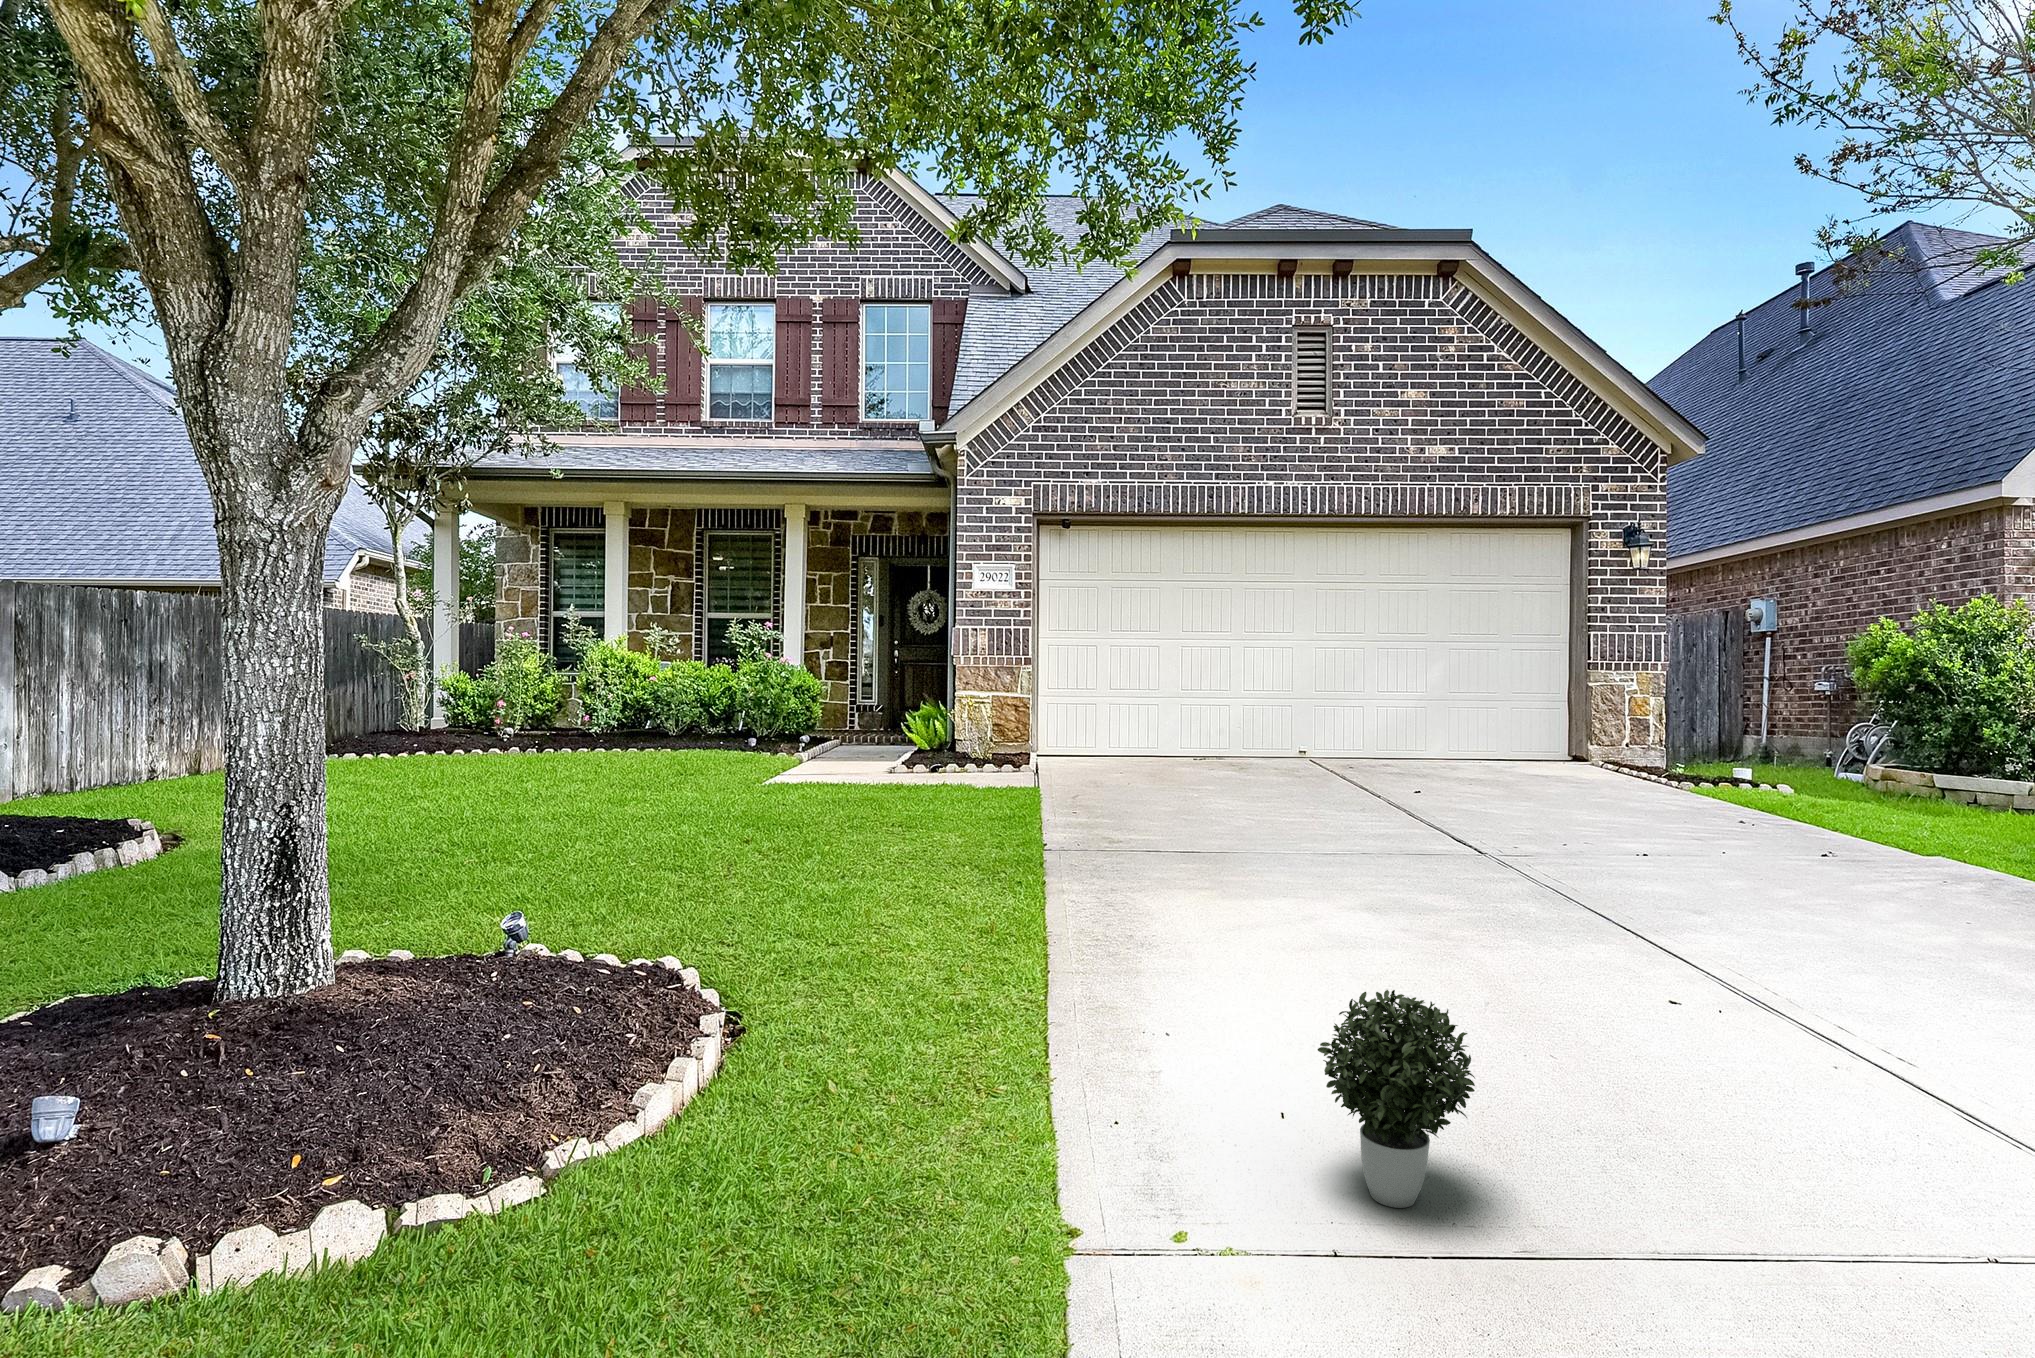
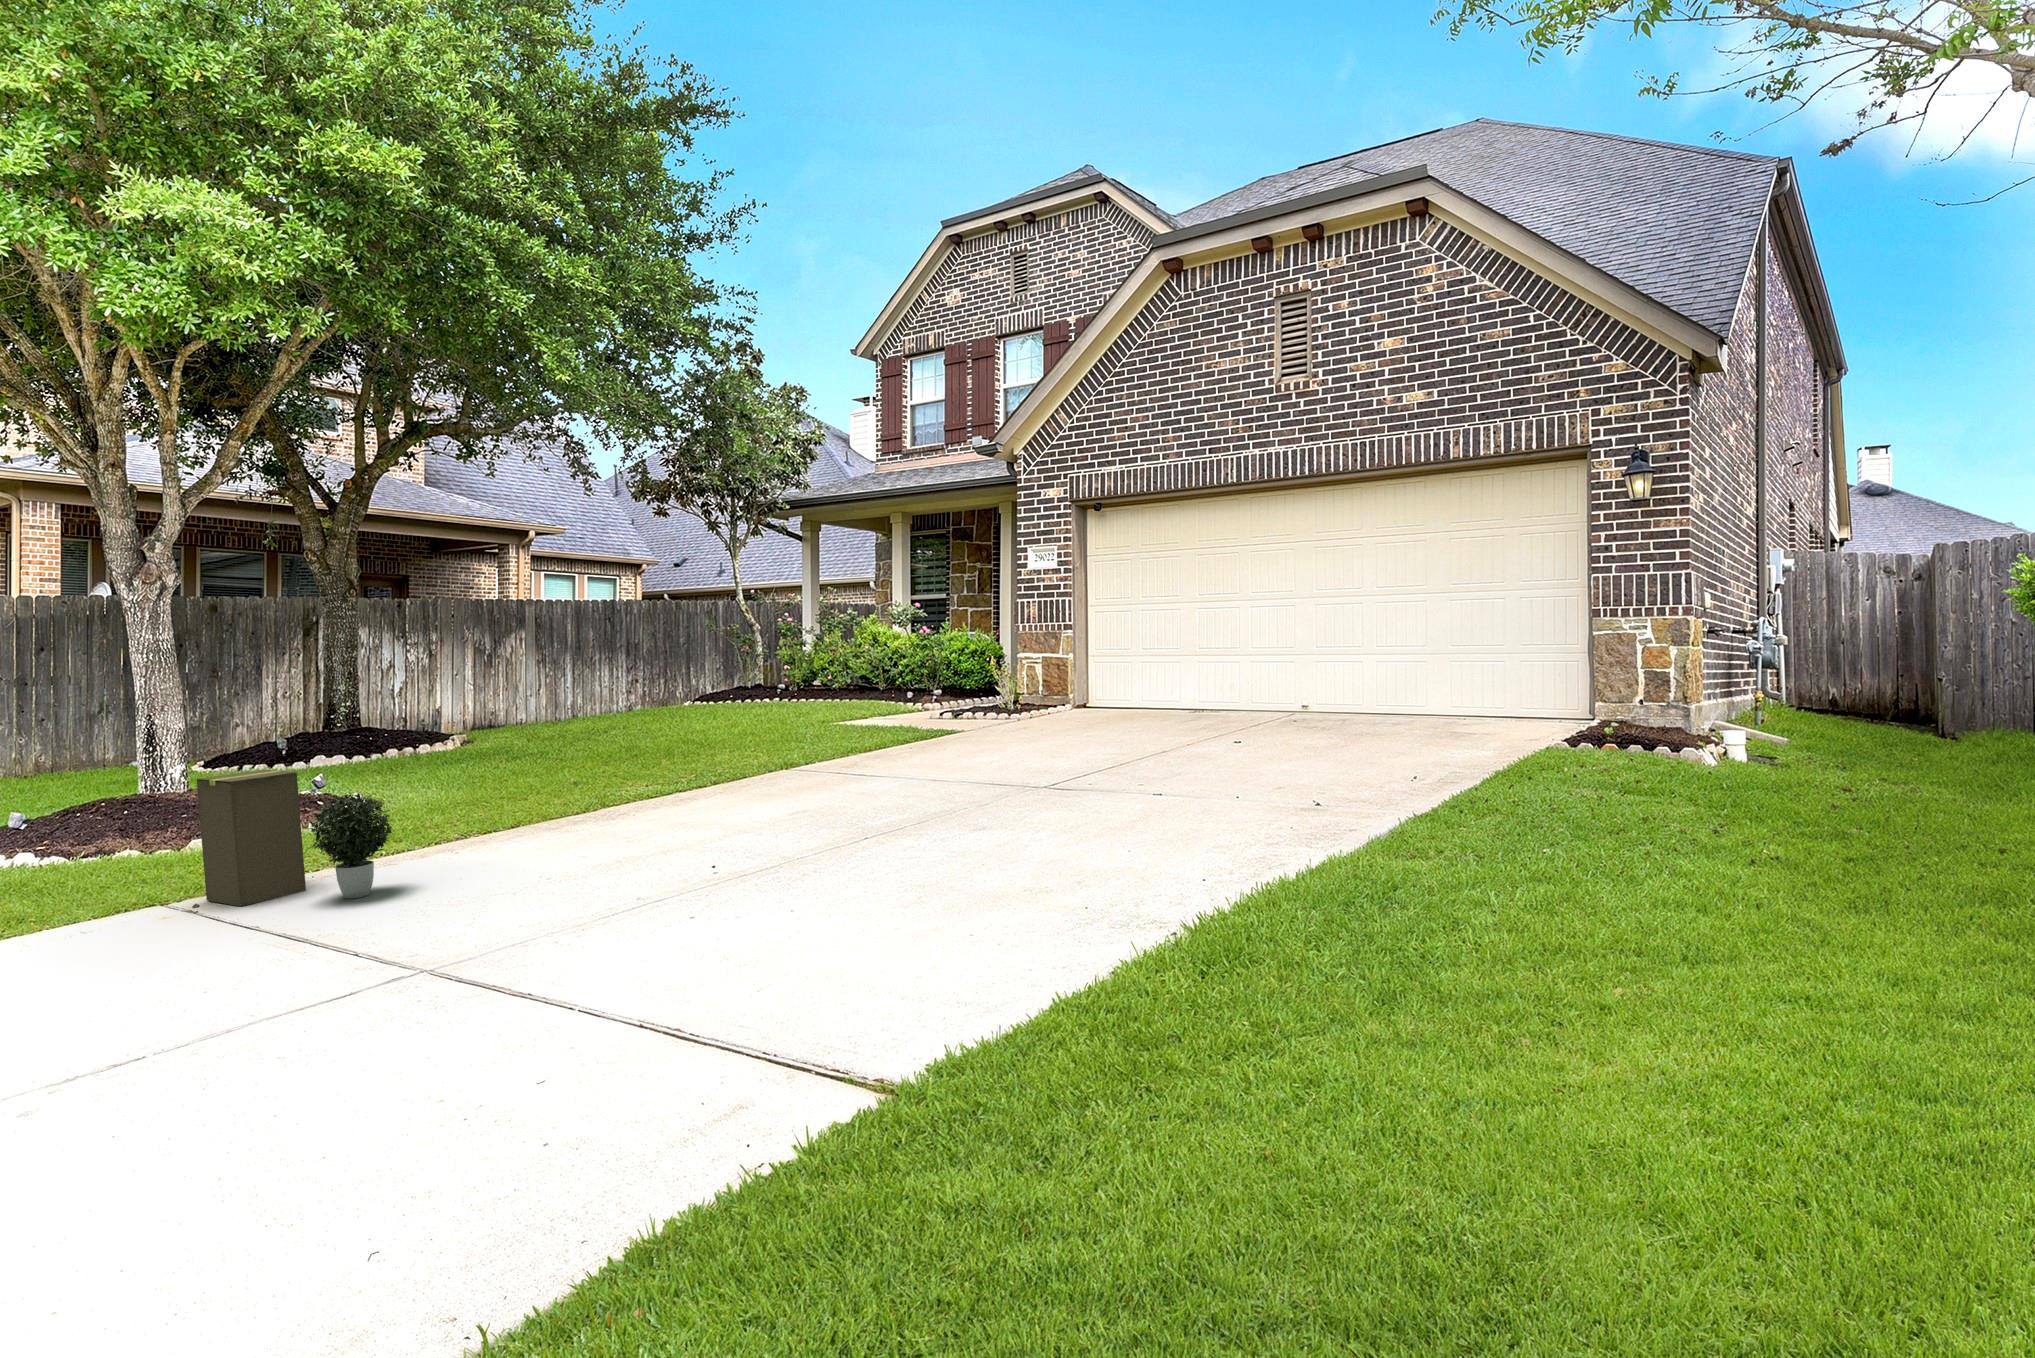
cardboard box: none [1114,963,1290,1293] -> present [197,770,306,906]

